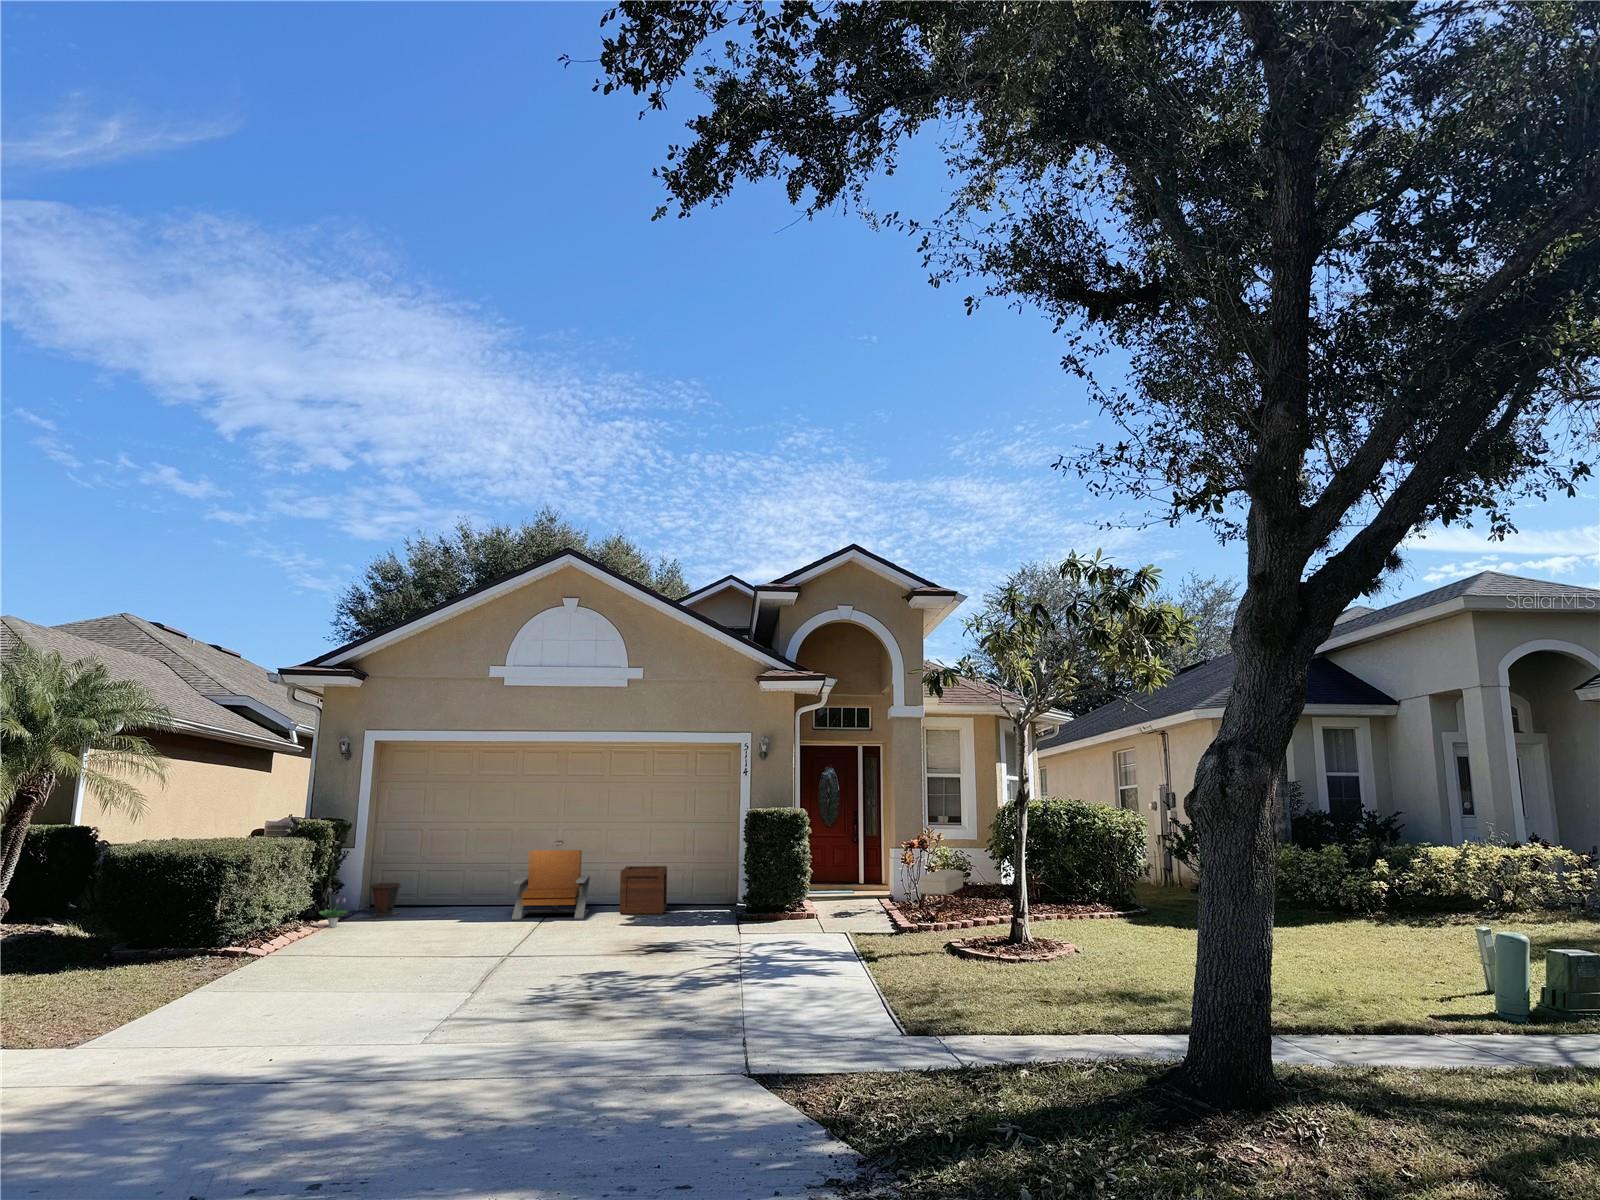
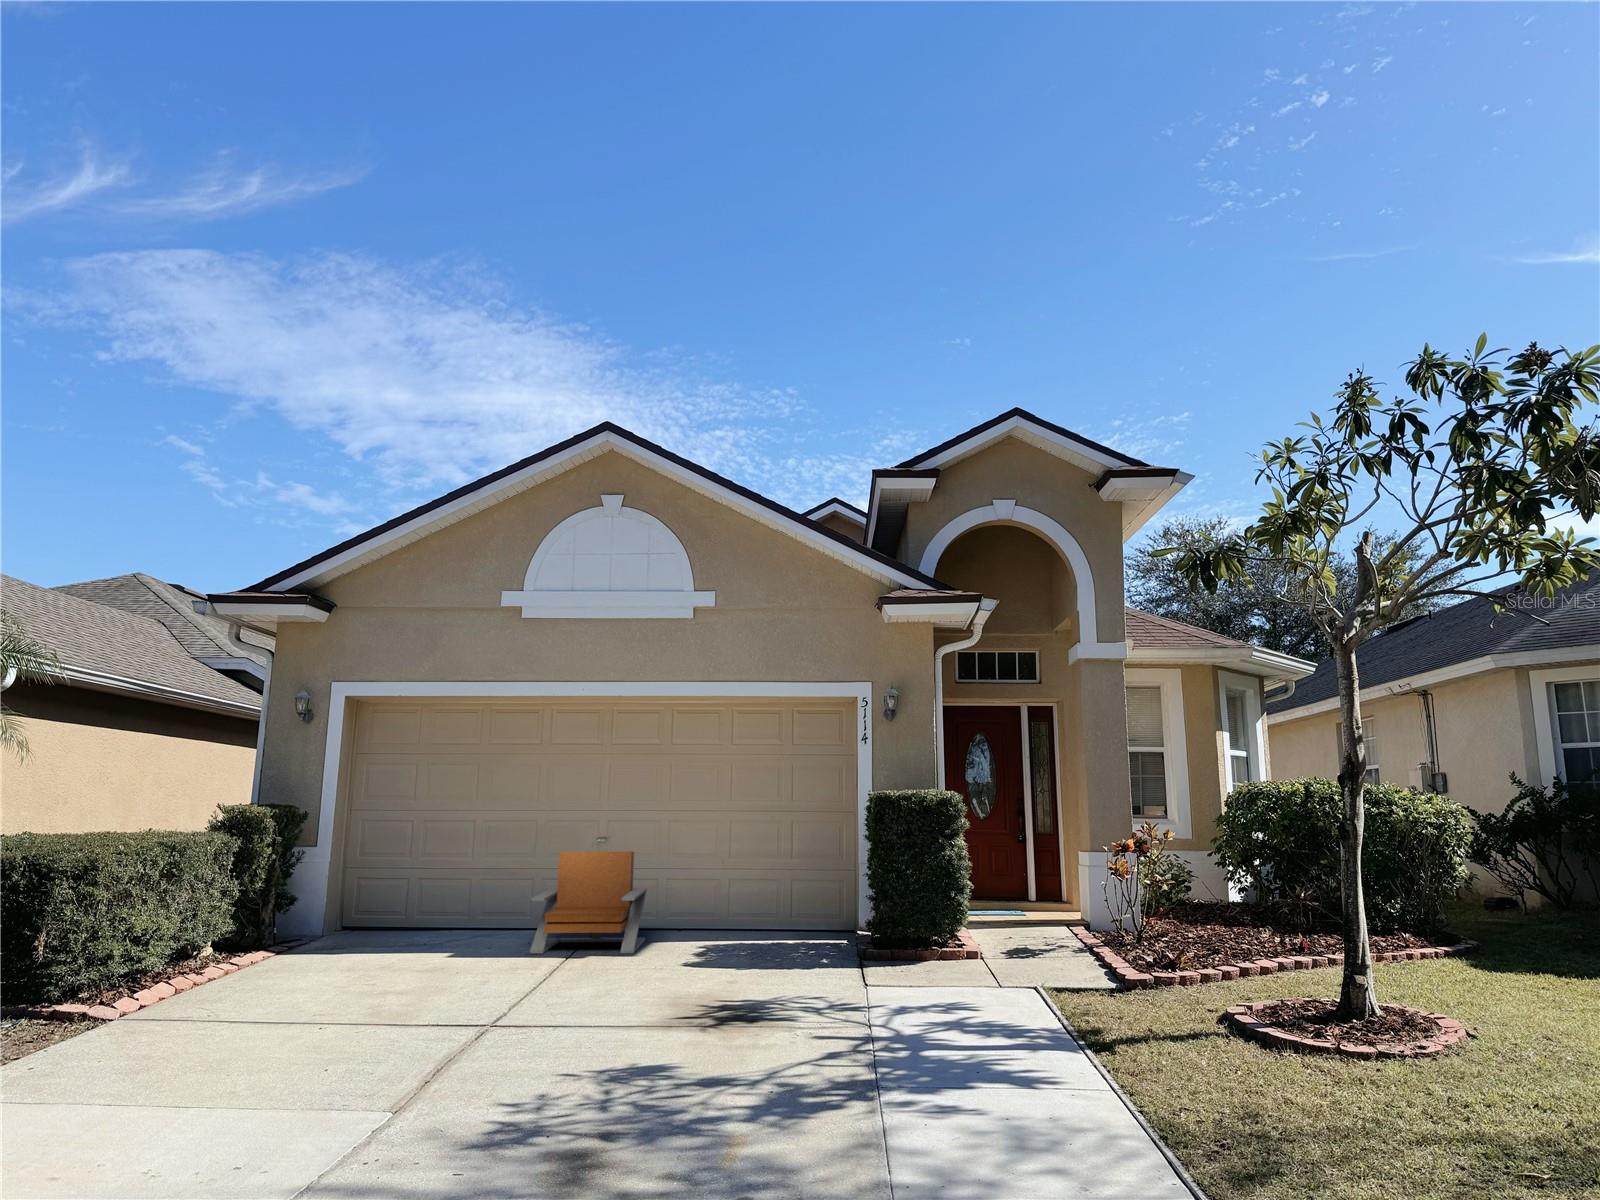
wooden crate: present [620,866,667,914] -> none [688,875,757,947]
bench: present [920,870,963,911] -> none [1135,883,1195,946]
bucket: present [371,883,401,916] -> none [337,896,384,944]
potted plant: present [319,888,348,928] -> none [249,905,296,964]

